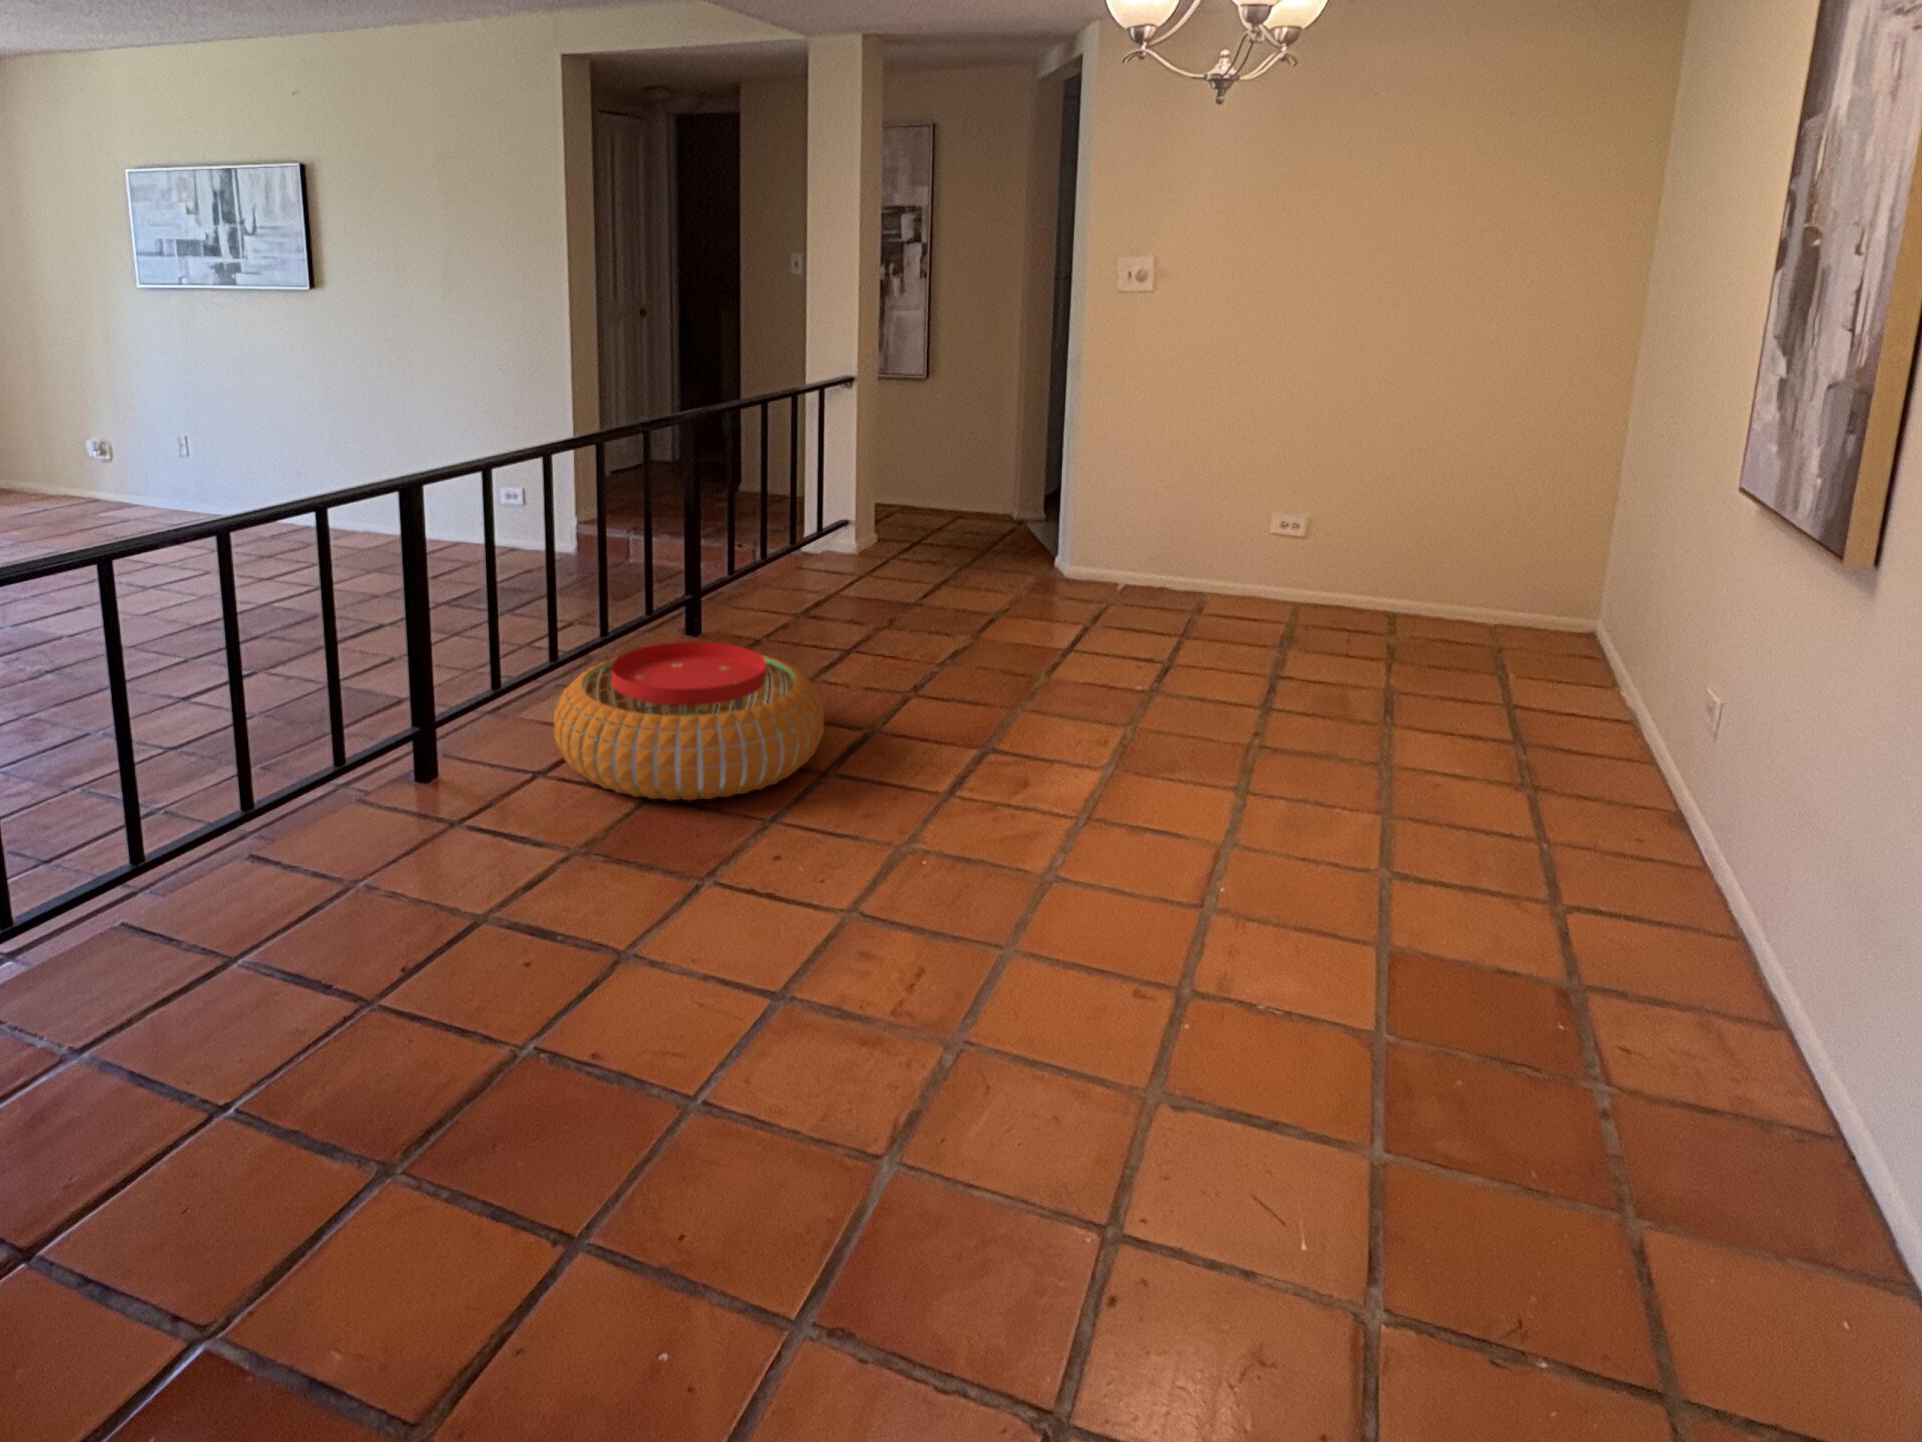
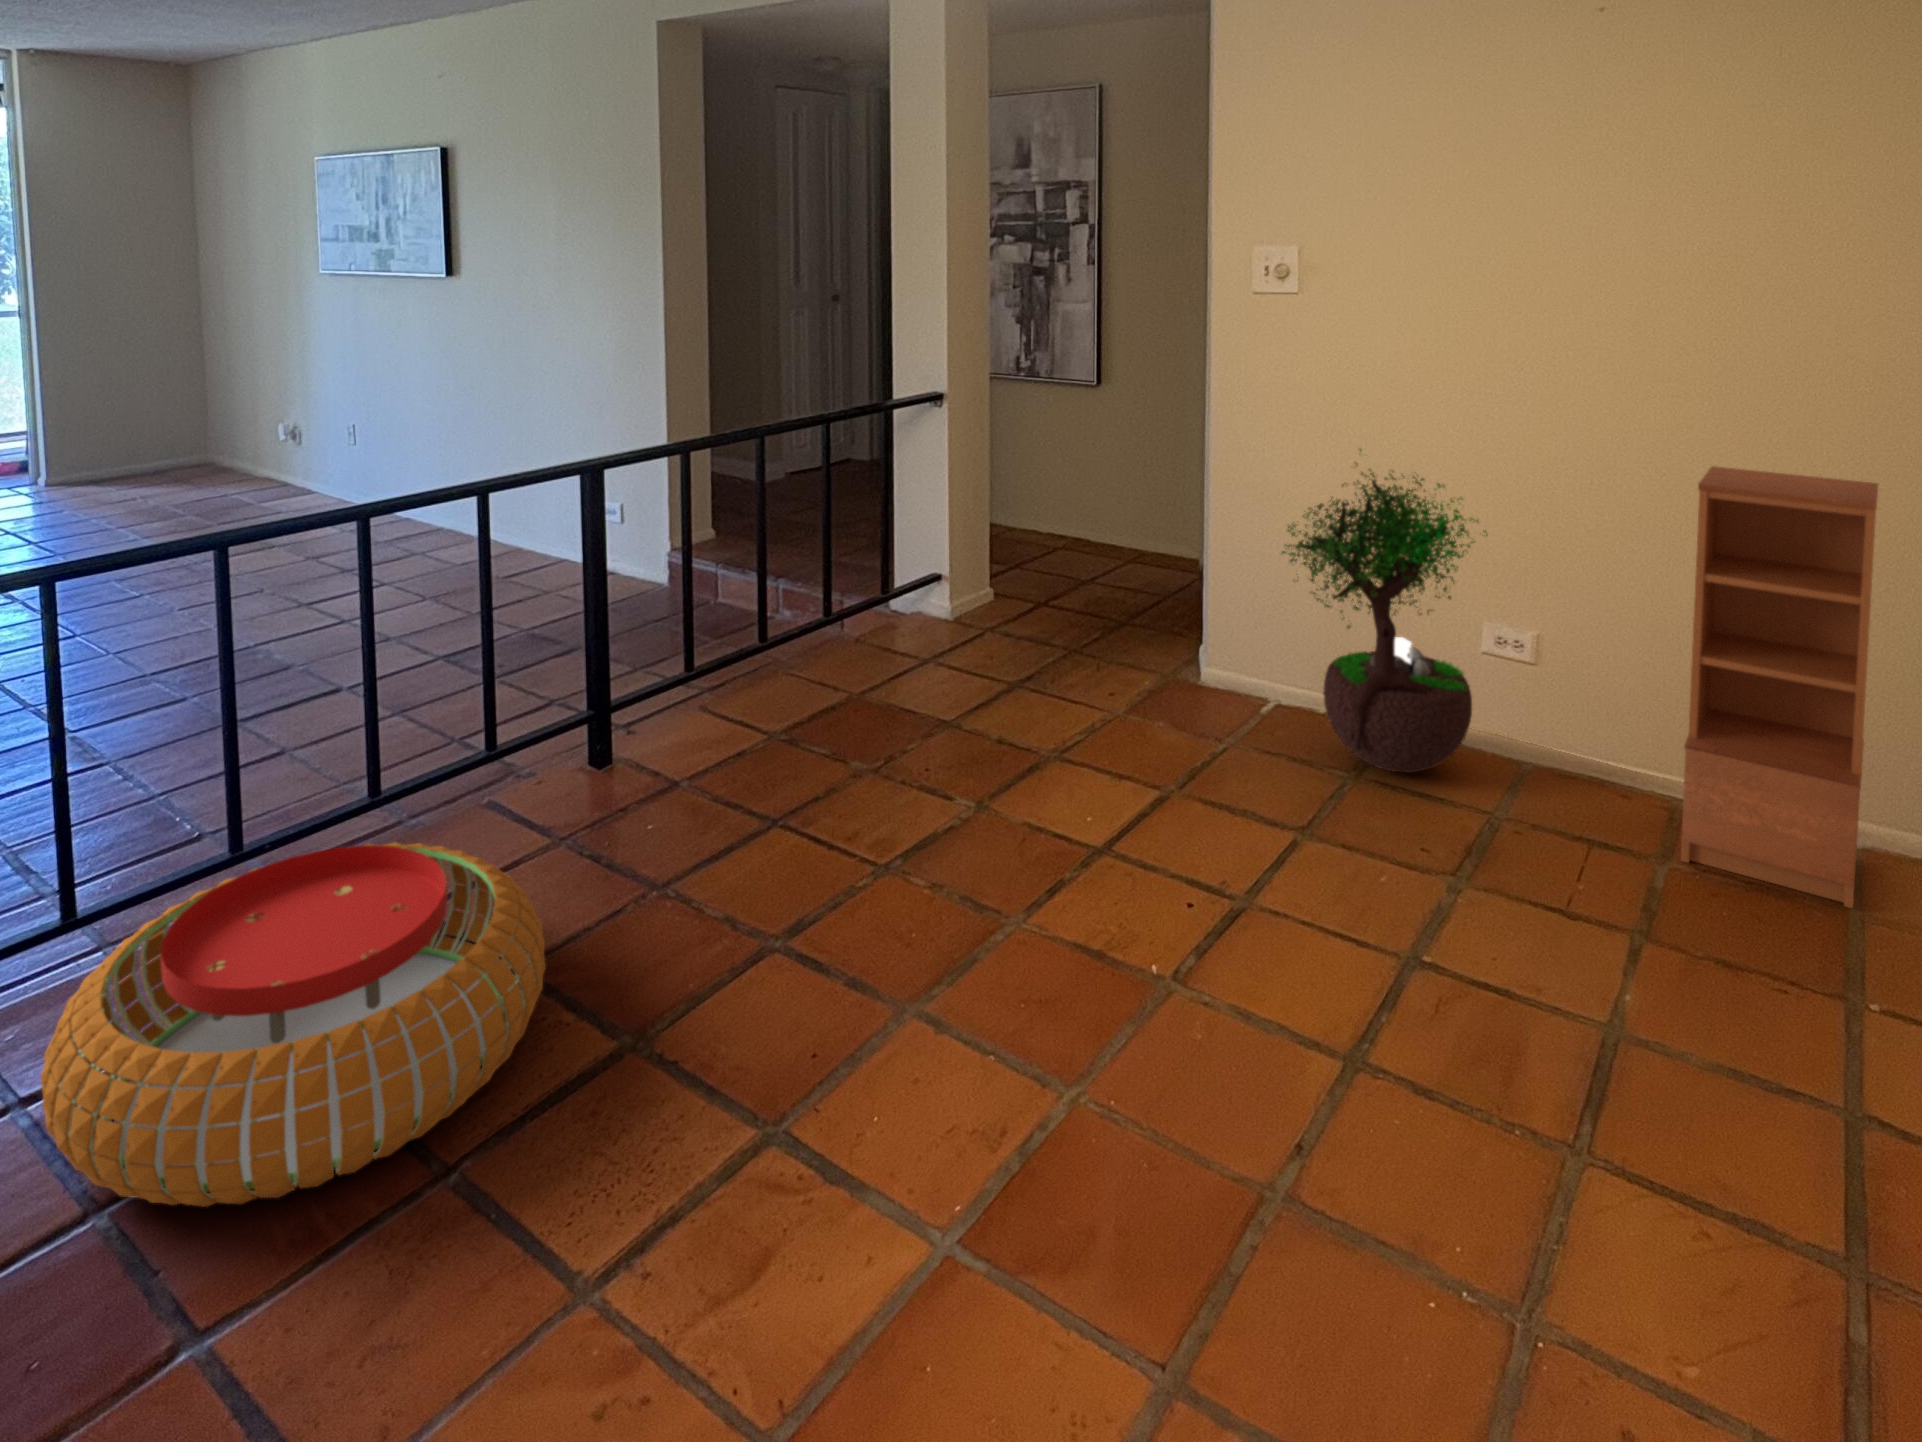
potted tree: none [1156,394,1297,612] -> present [1282,450,1486,772]
bookcase: none [1403,398,1529,649] -> present [1681,466,1878,908]

